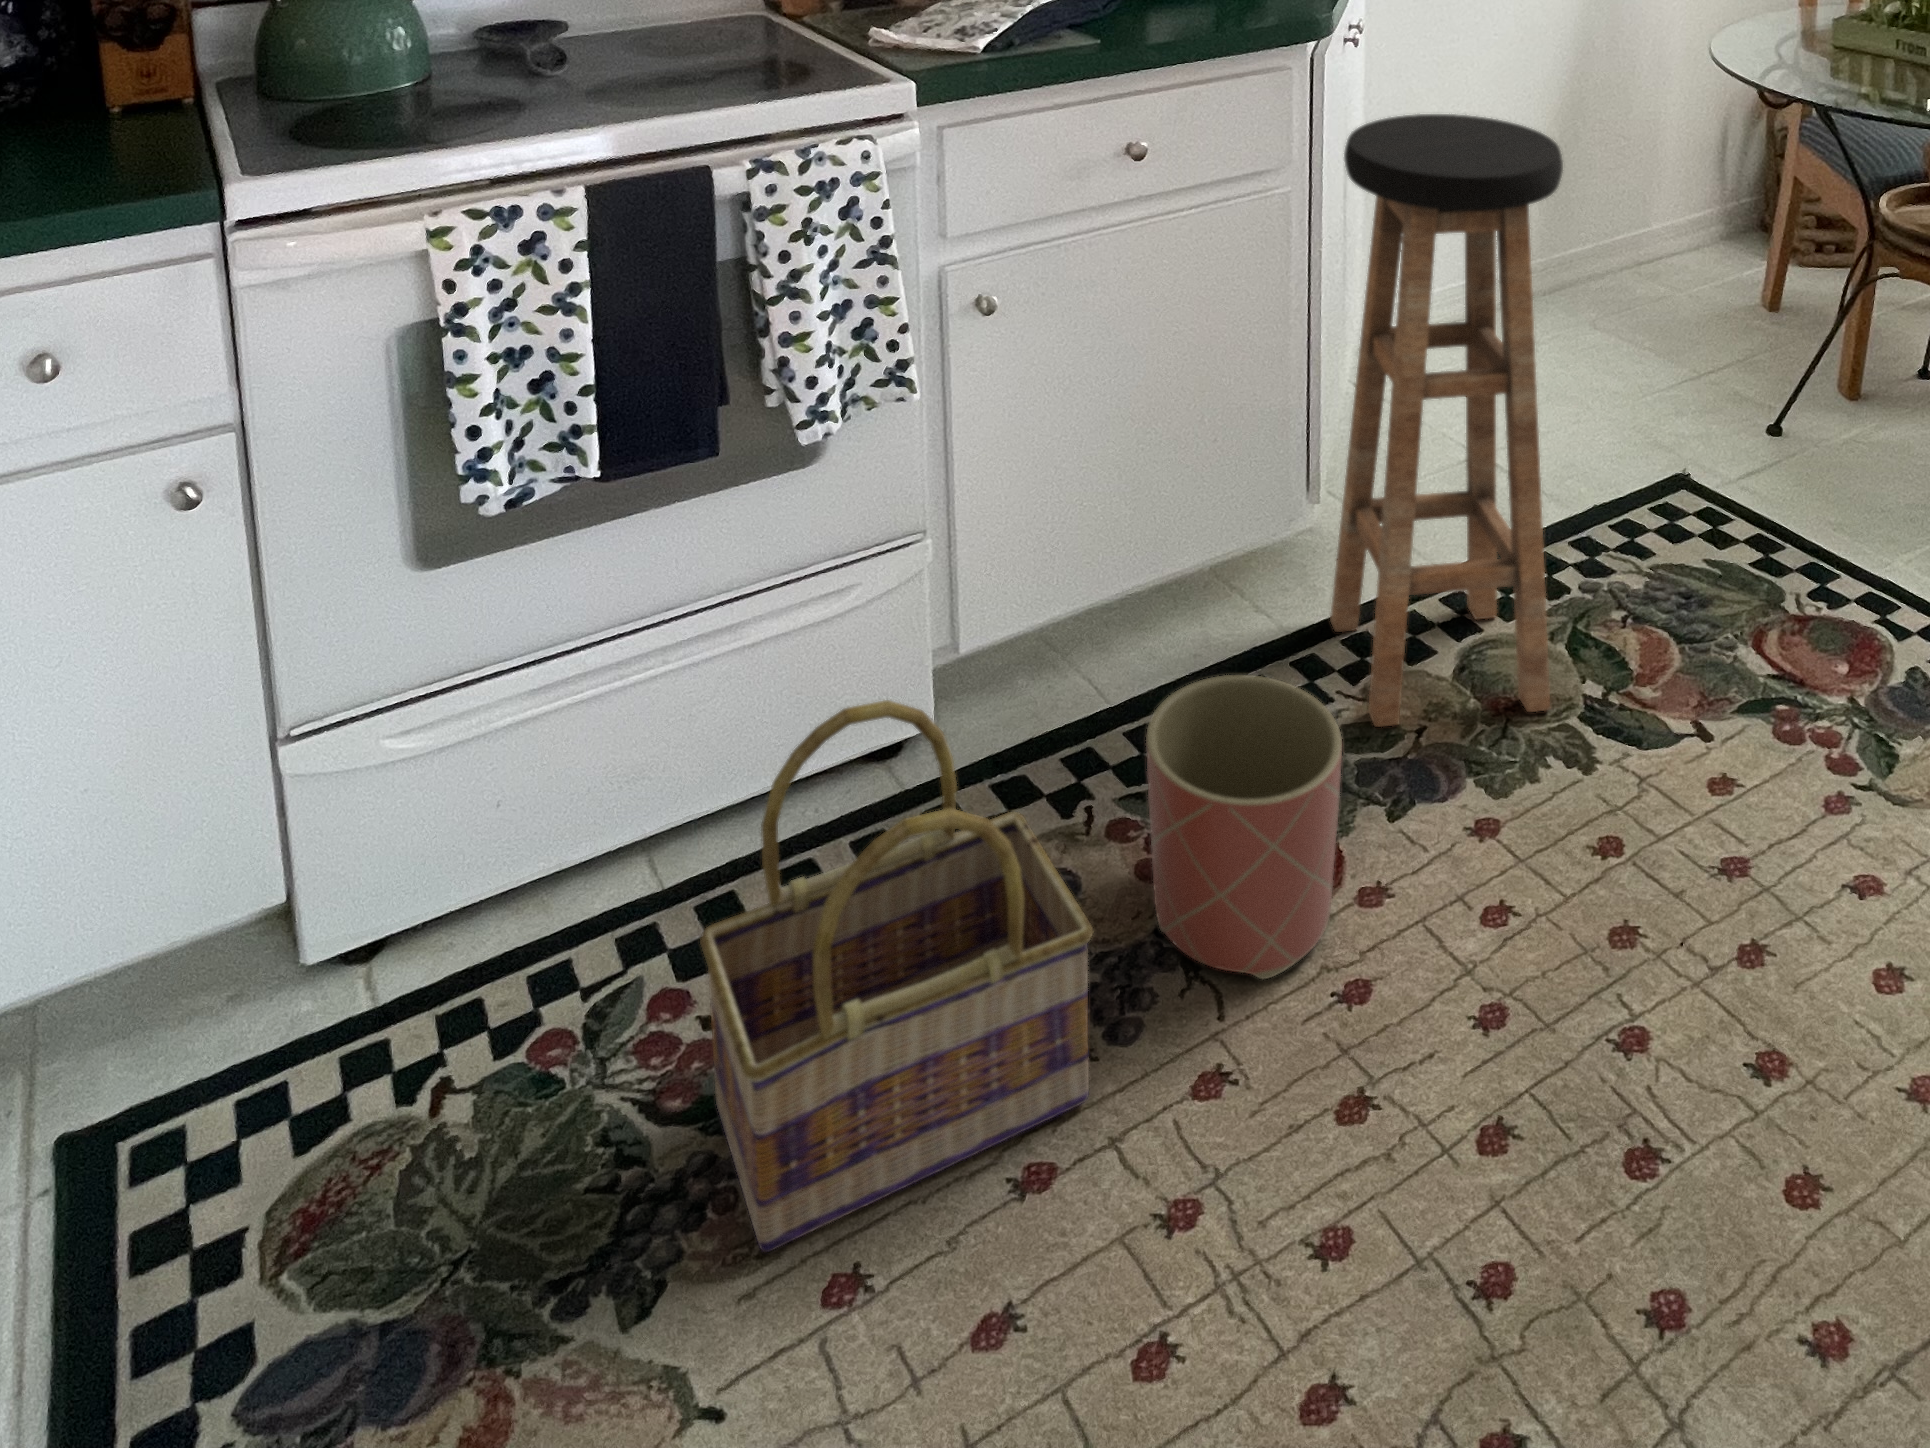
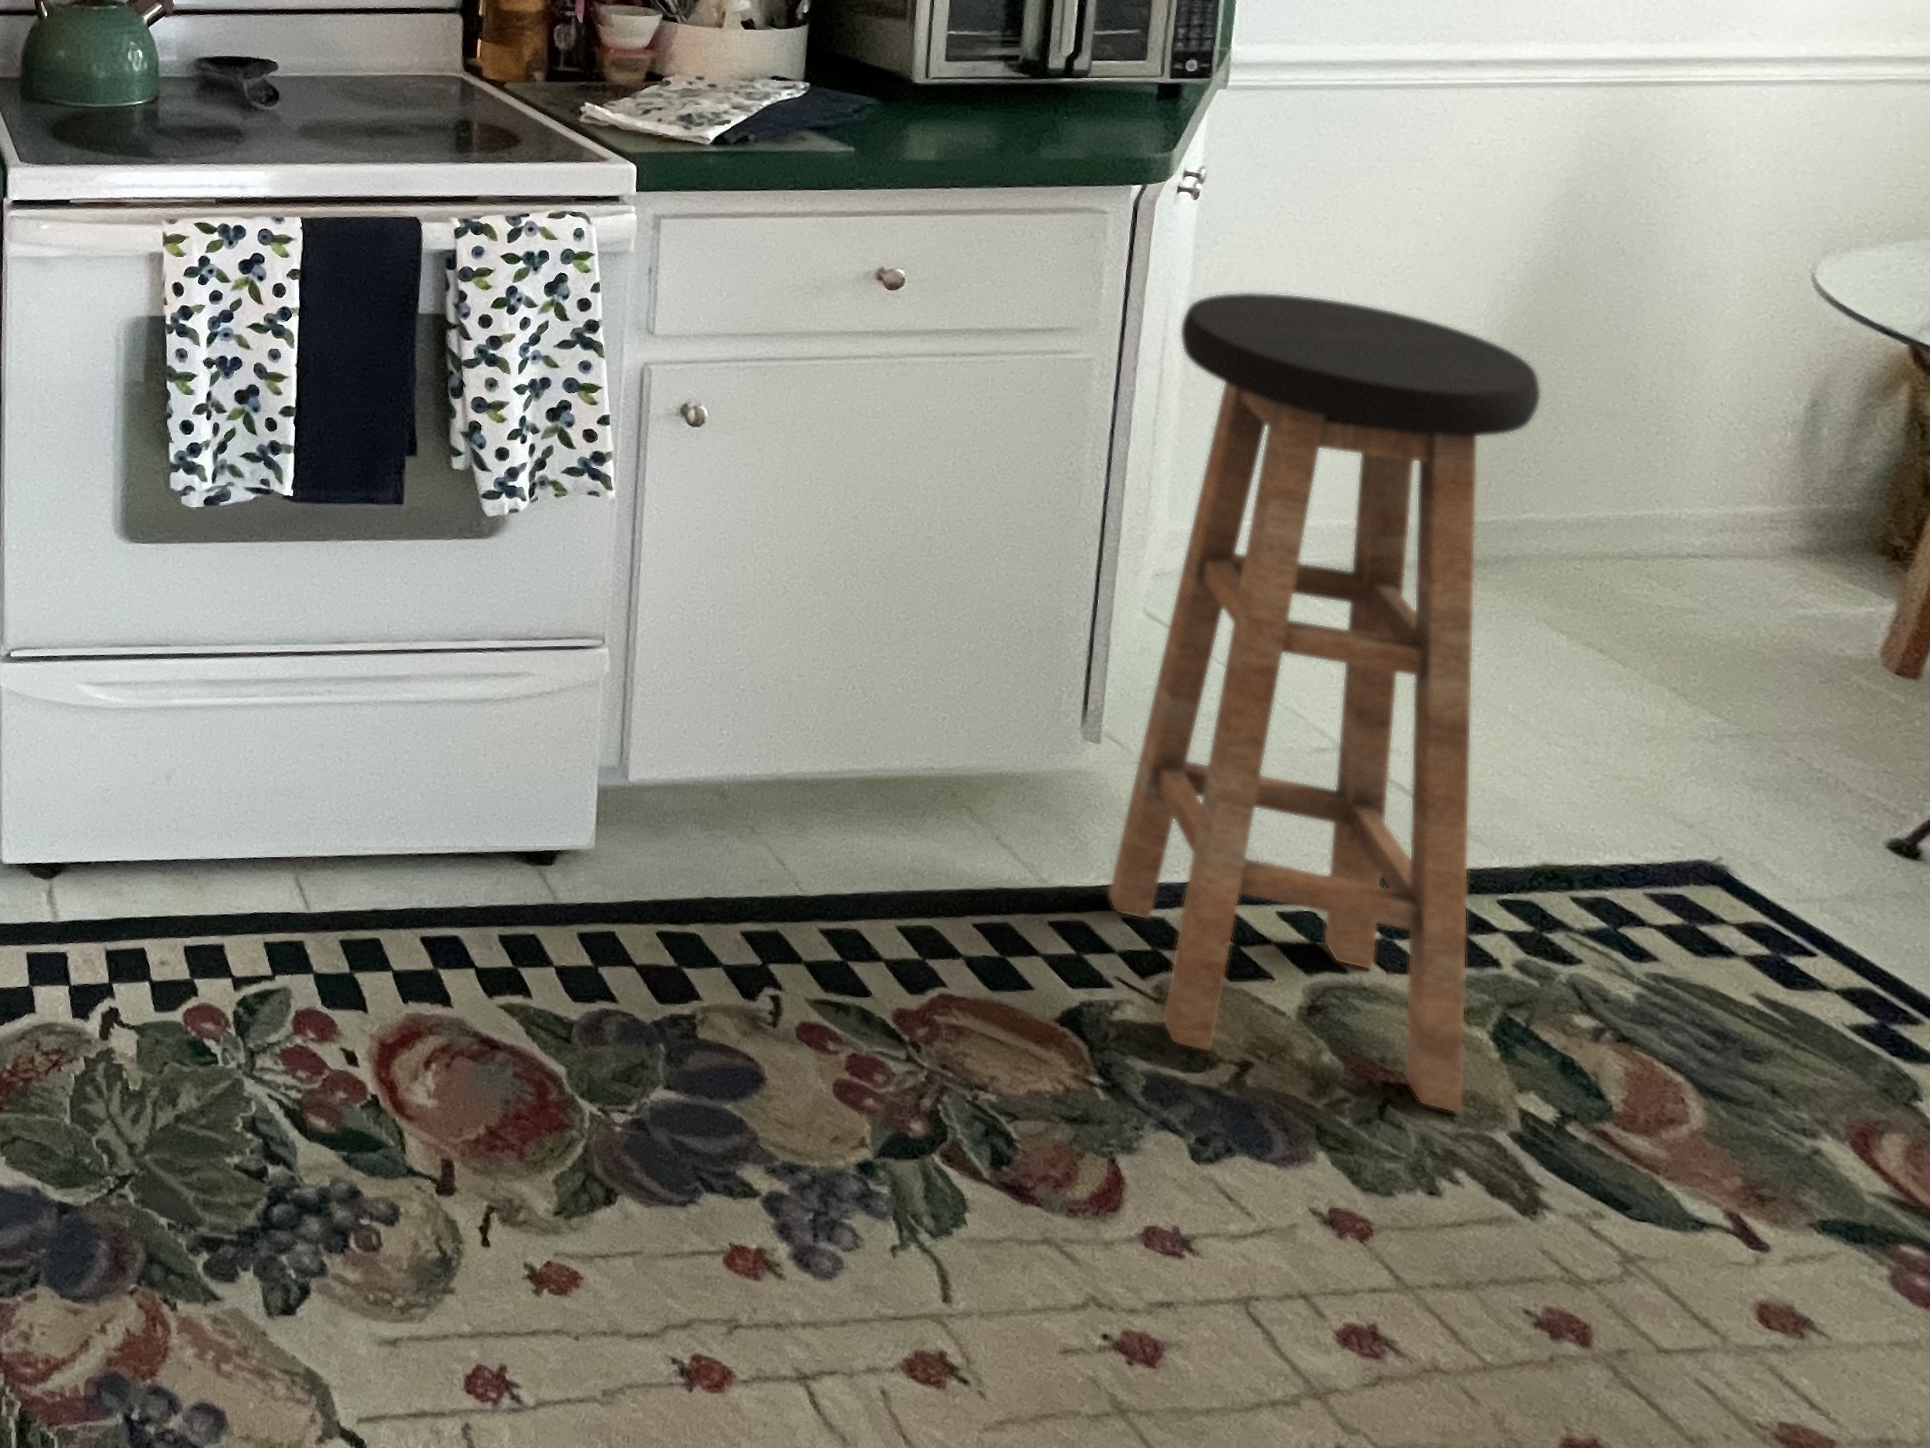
planter: present [1146,675,1342,980] -> none [860,899,1137,1276]
basket: present [700,700,1094,1252] -> none [361,788,795,1311]

